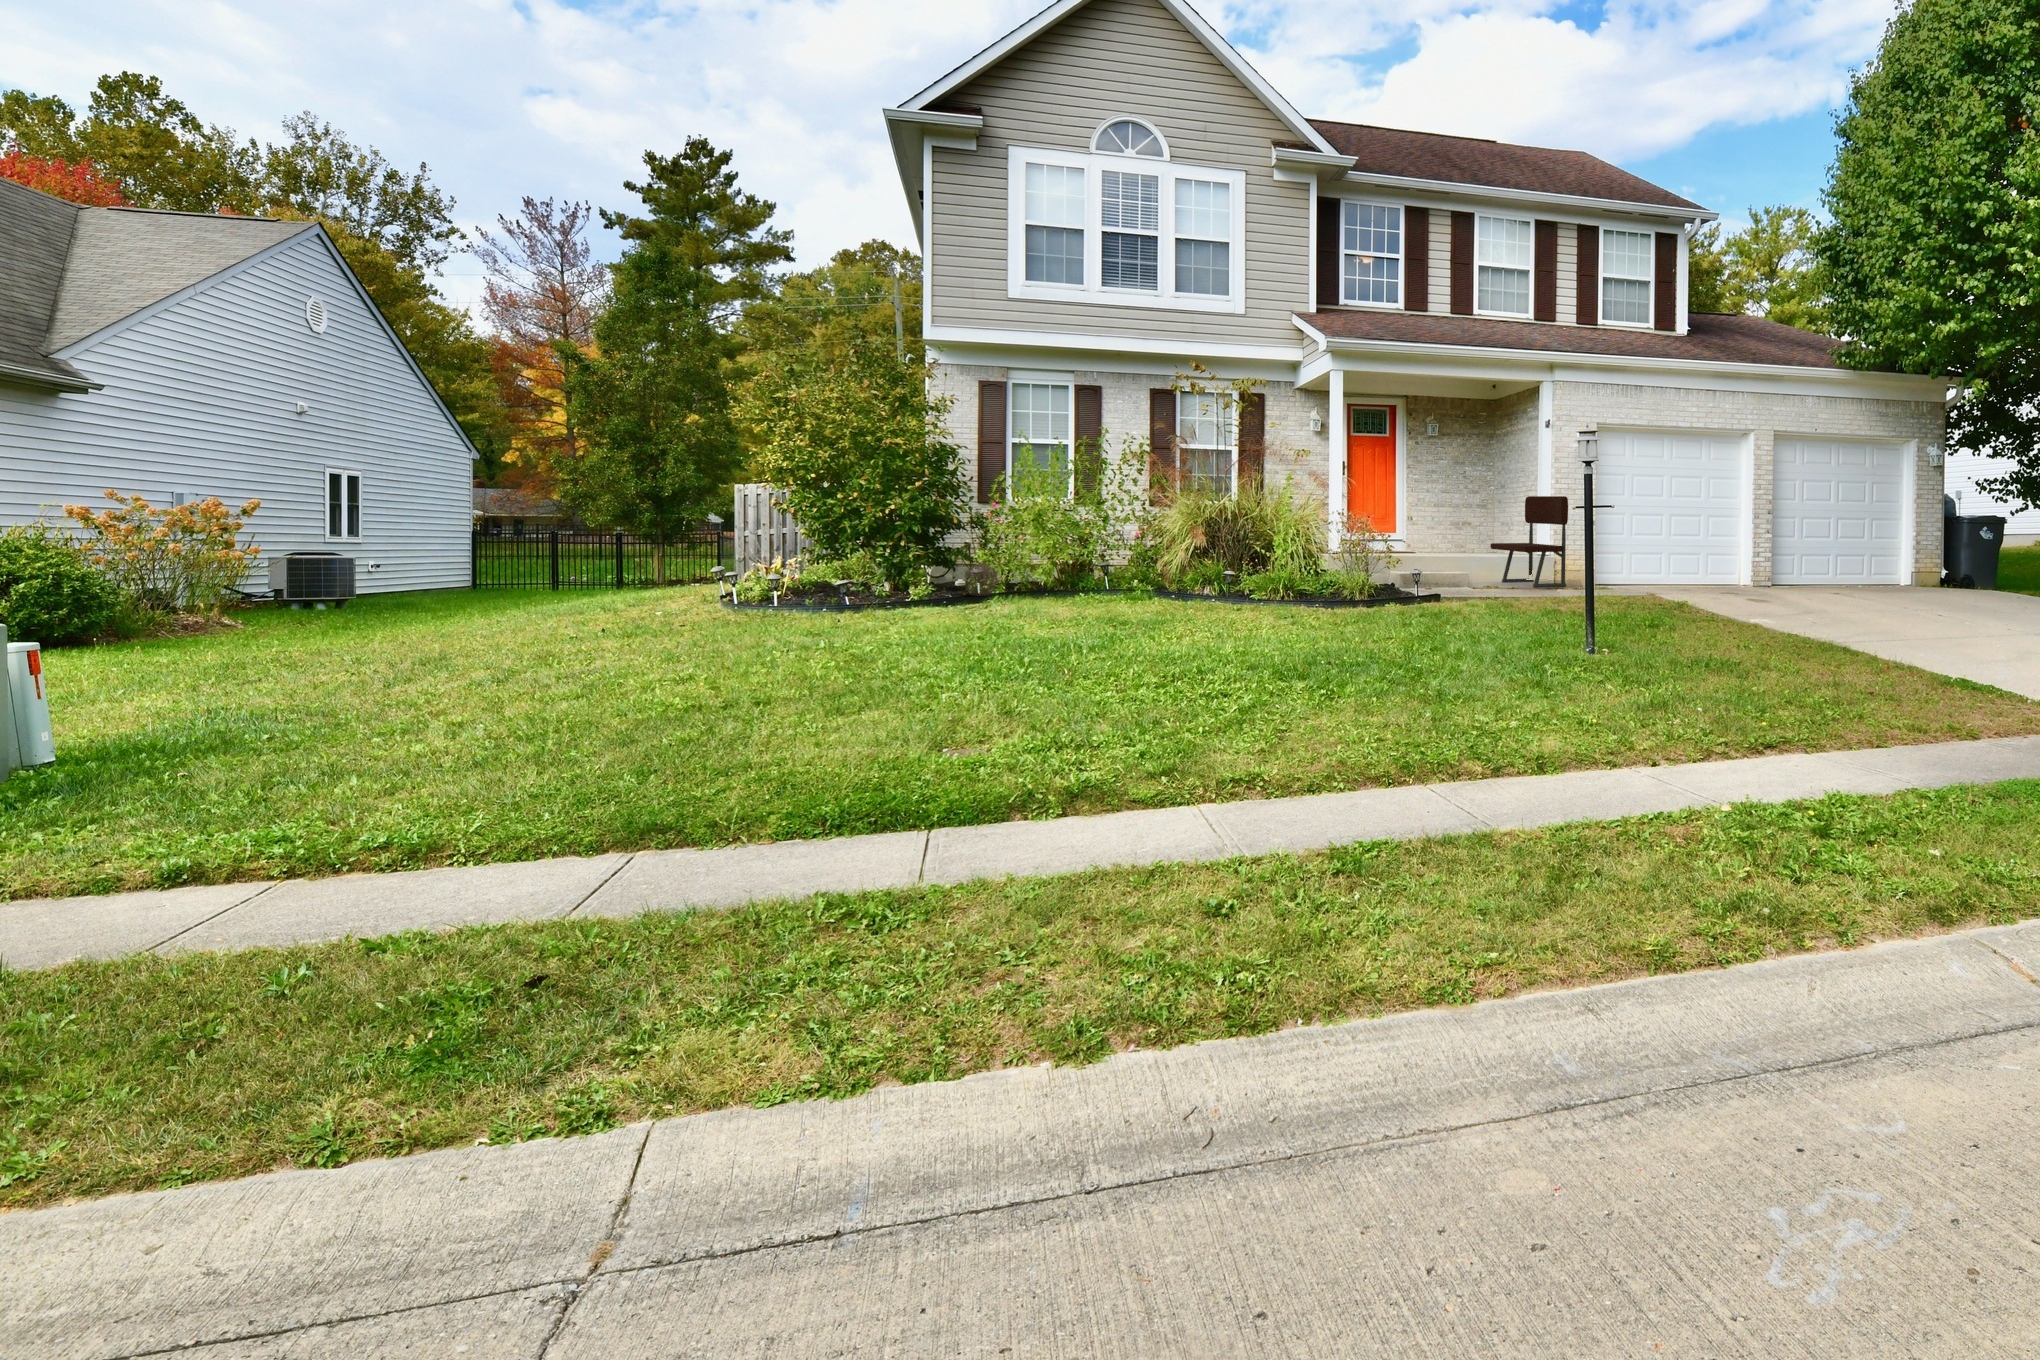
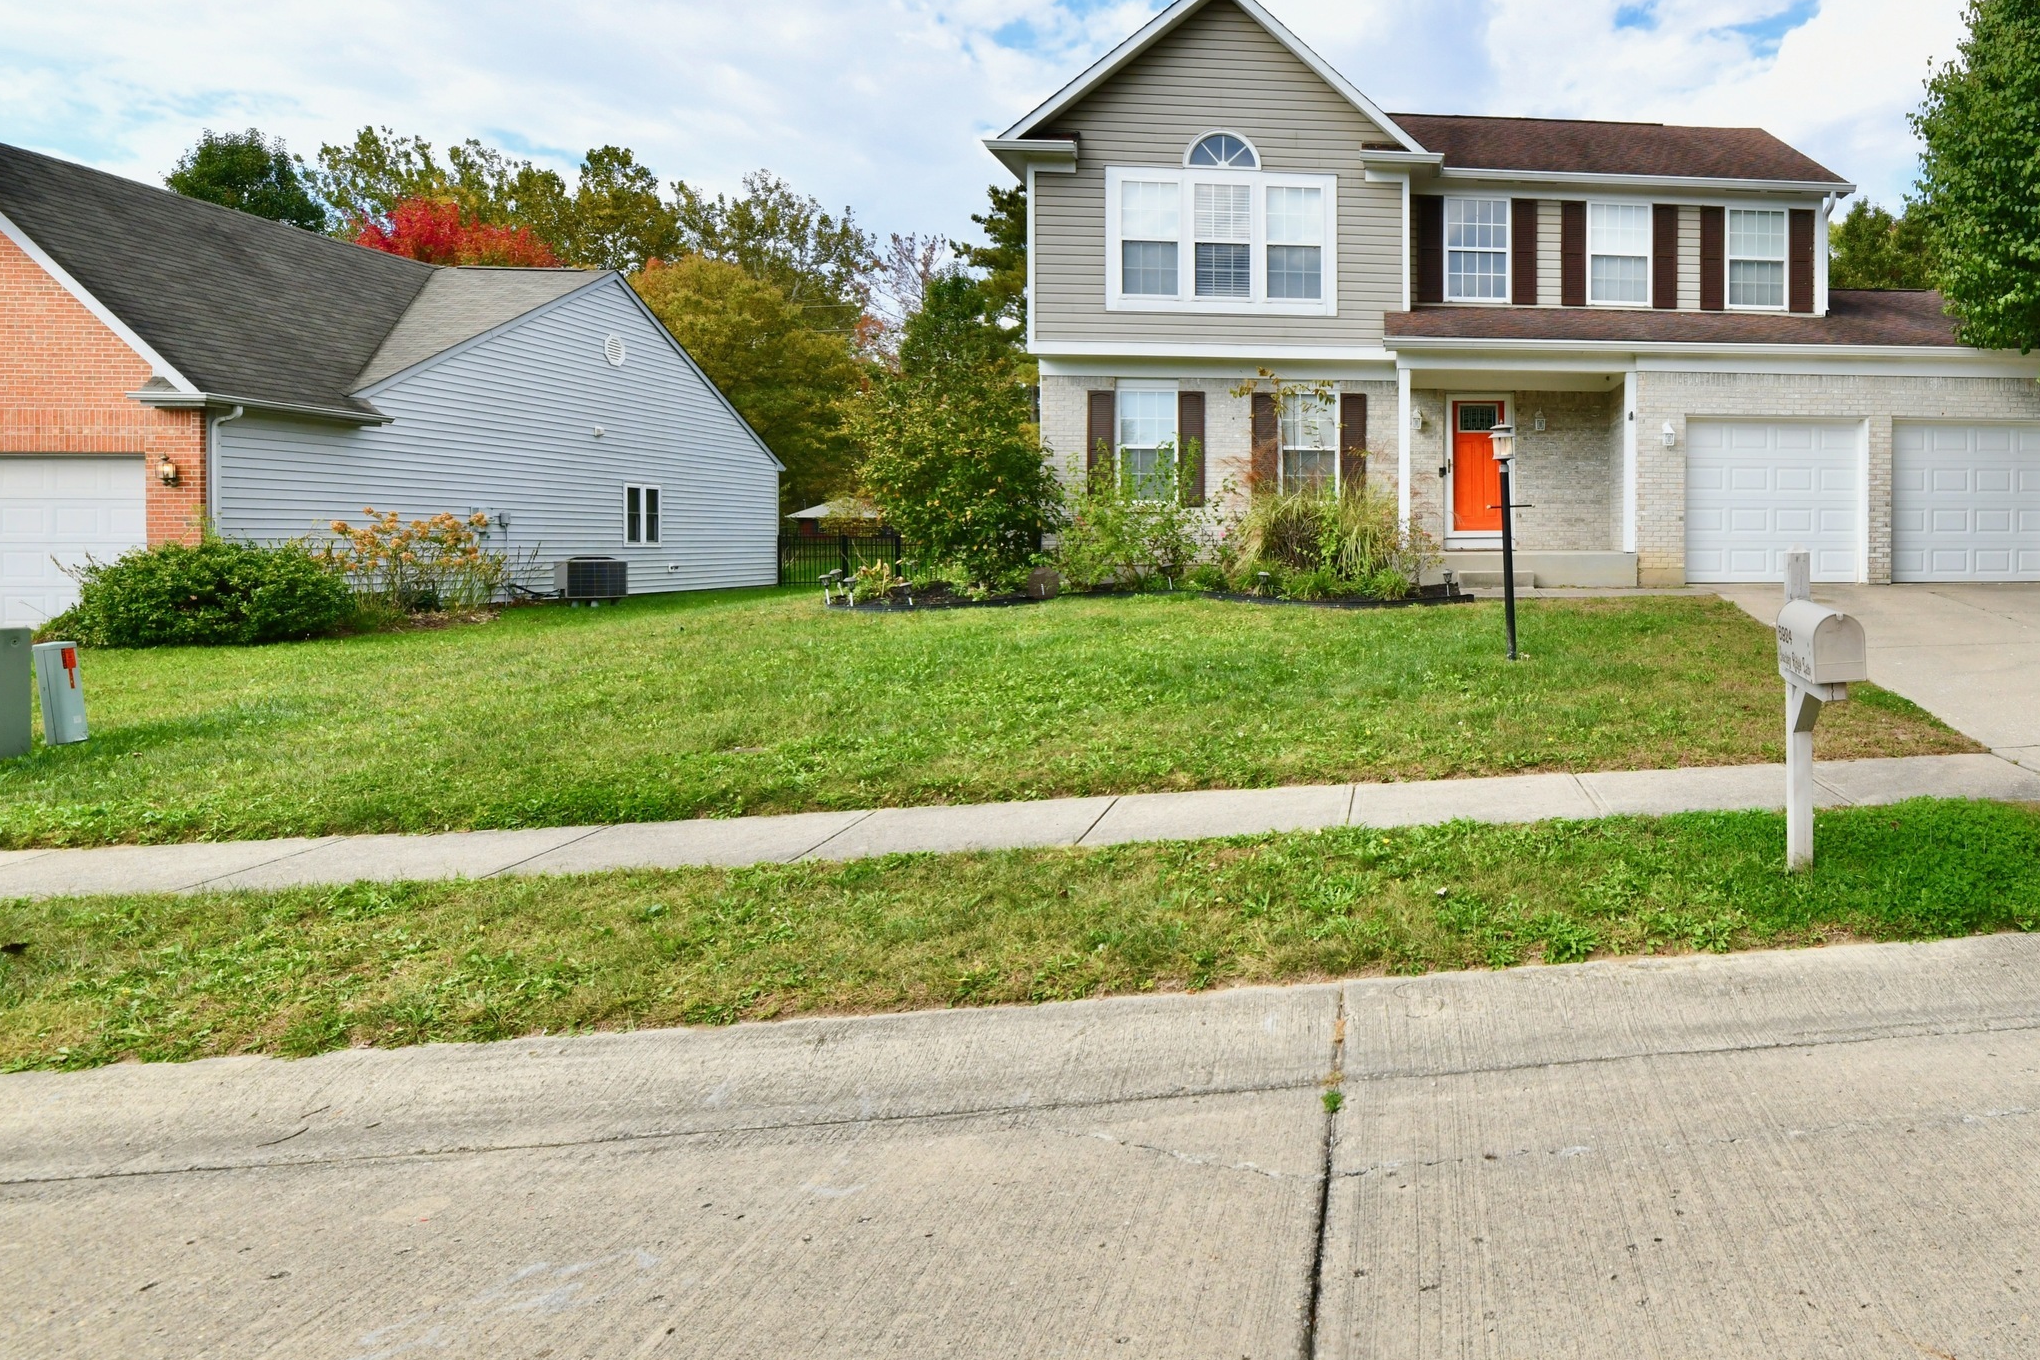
bench: present [1490,496,1568,588] -> none [1565,492,1633,588]

